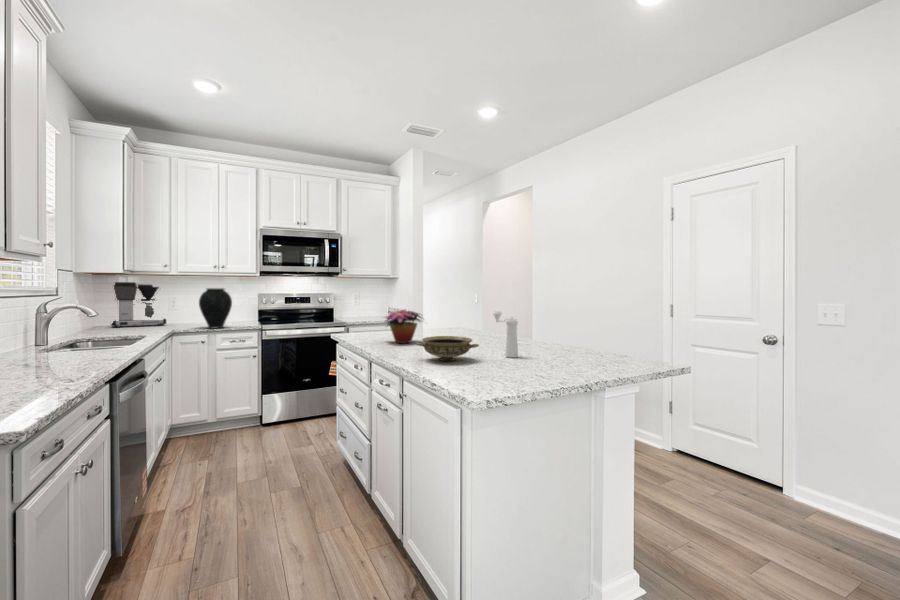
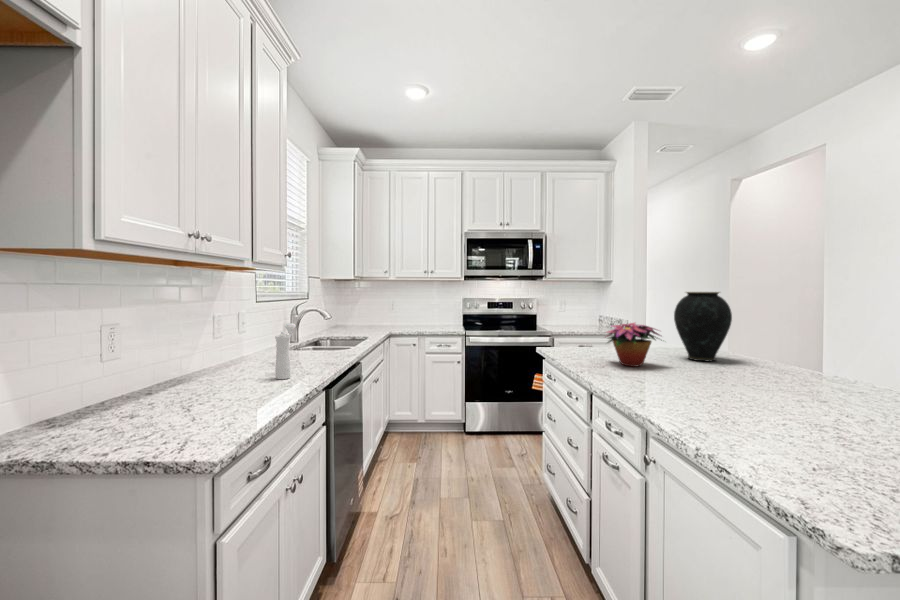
coffee maker: present [111,282,166,328] -> none [346,288,386,328]
vase: present [199,288,232,329] -> present [674,292,732,361]
pepper mill: present [493,311,518,358] -> present [275,323,296,379]
ceramic bowl: present [416,336,479,361] -> none [662,366,775,407]

